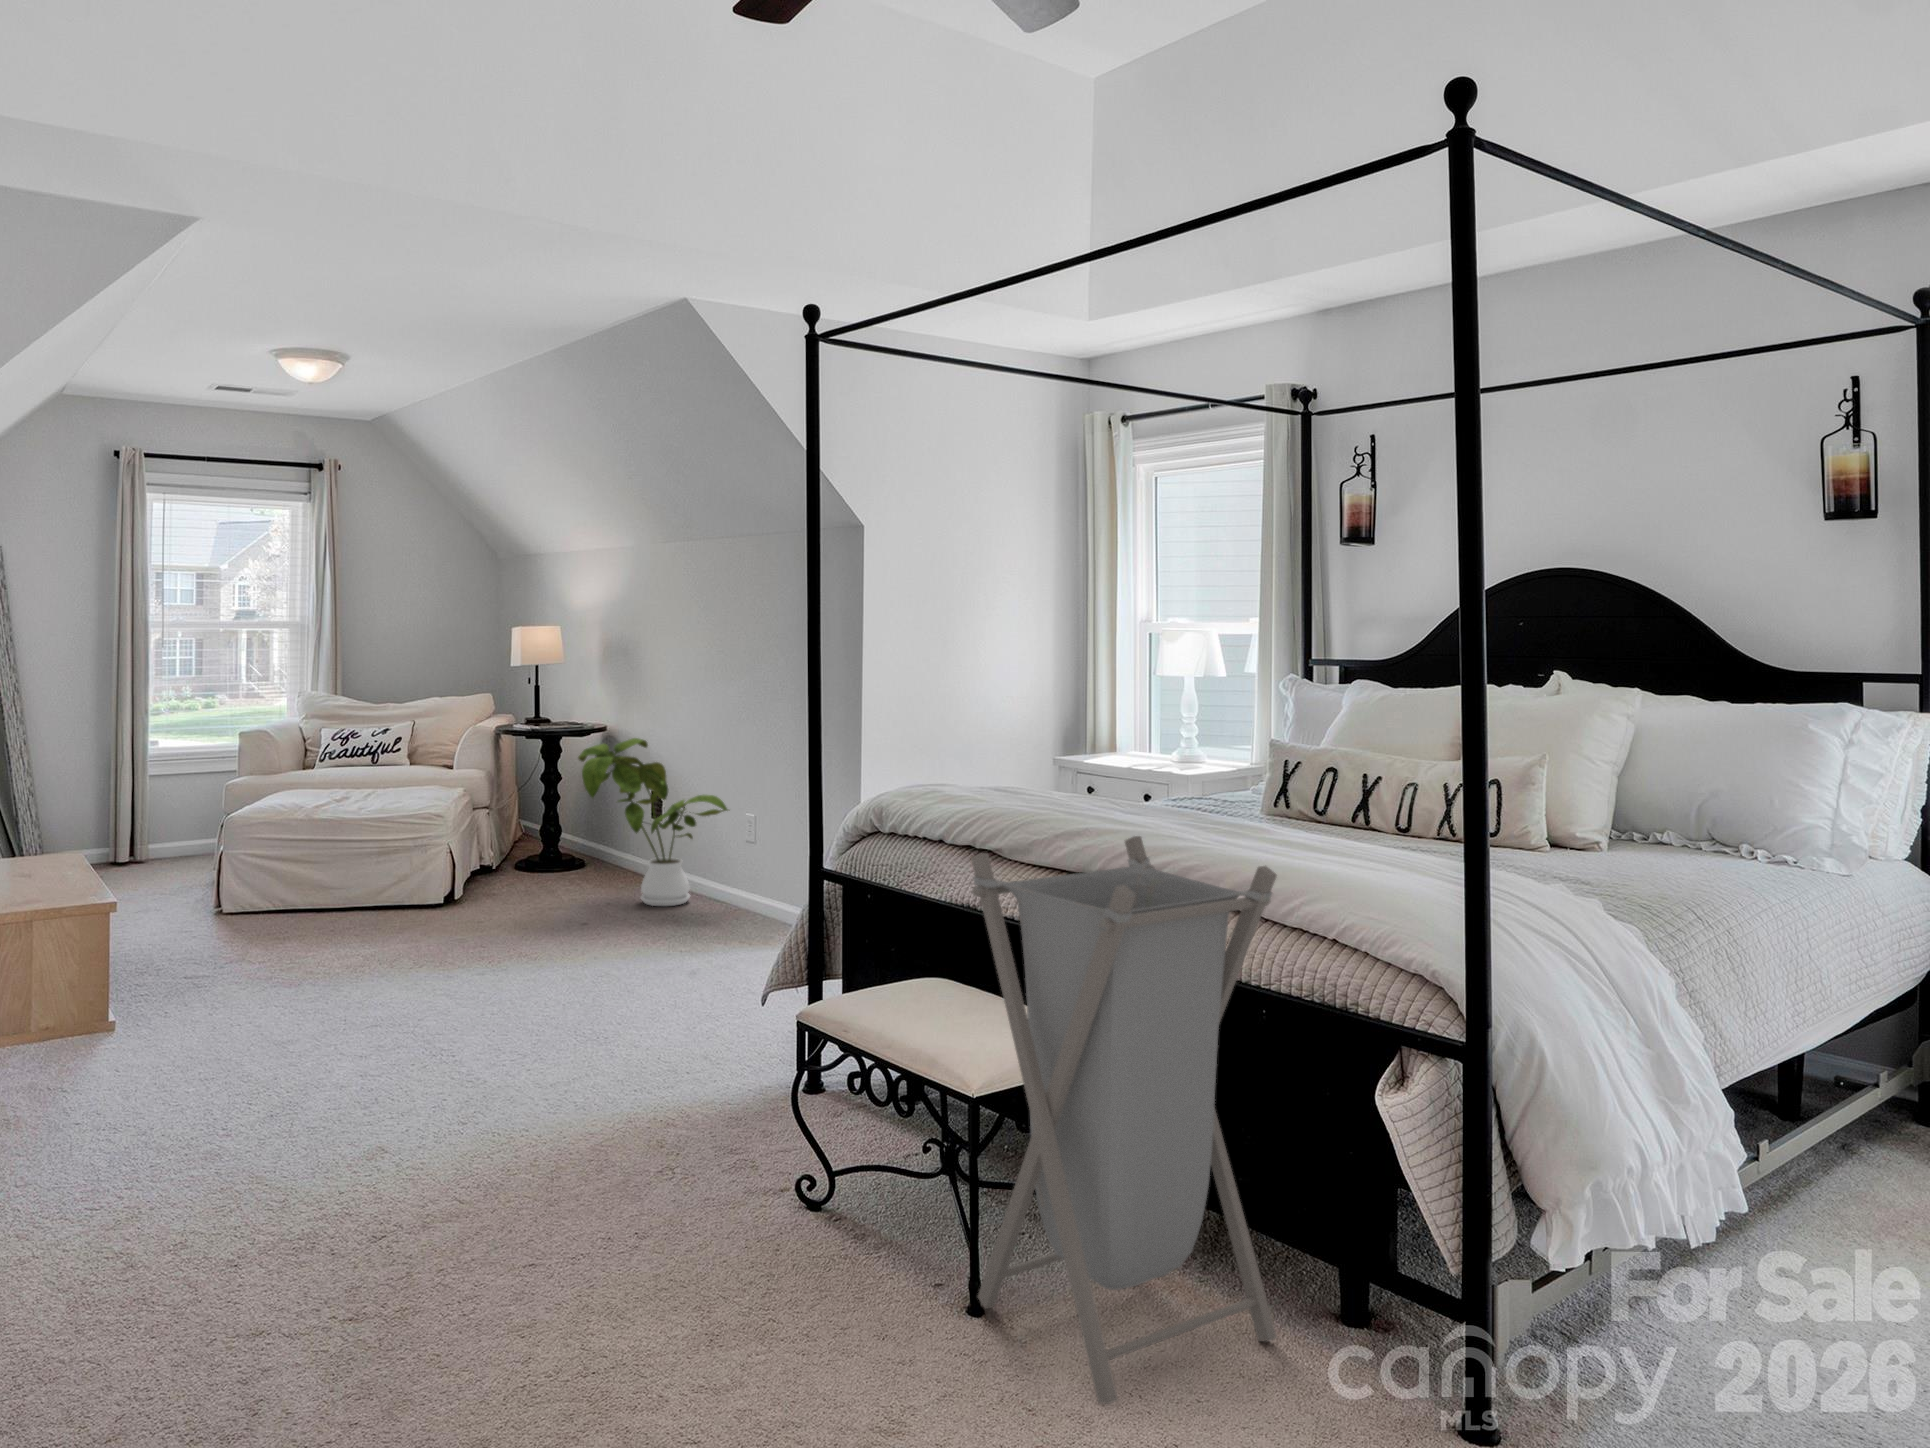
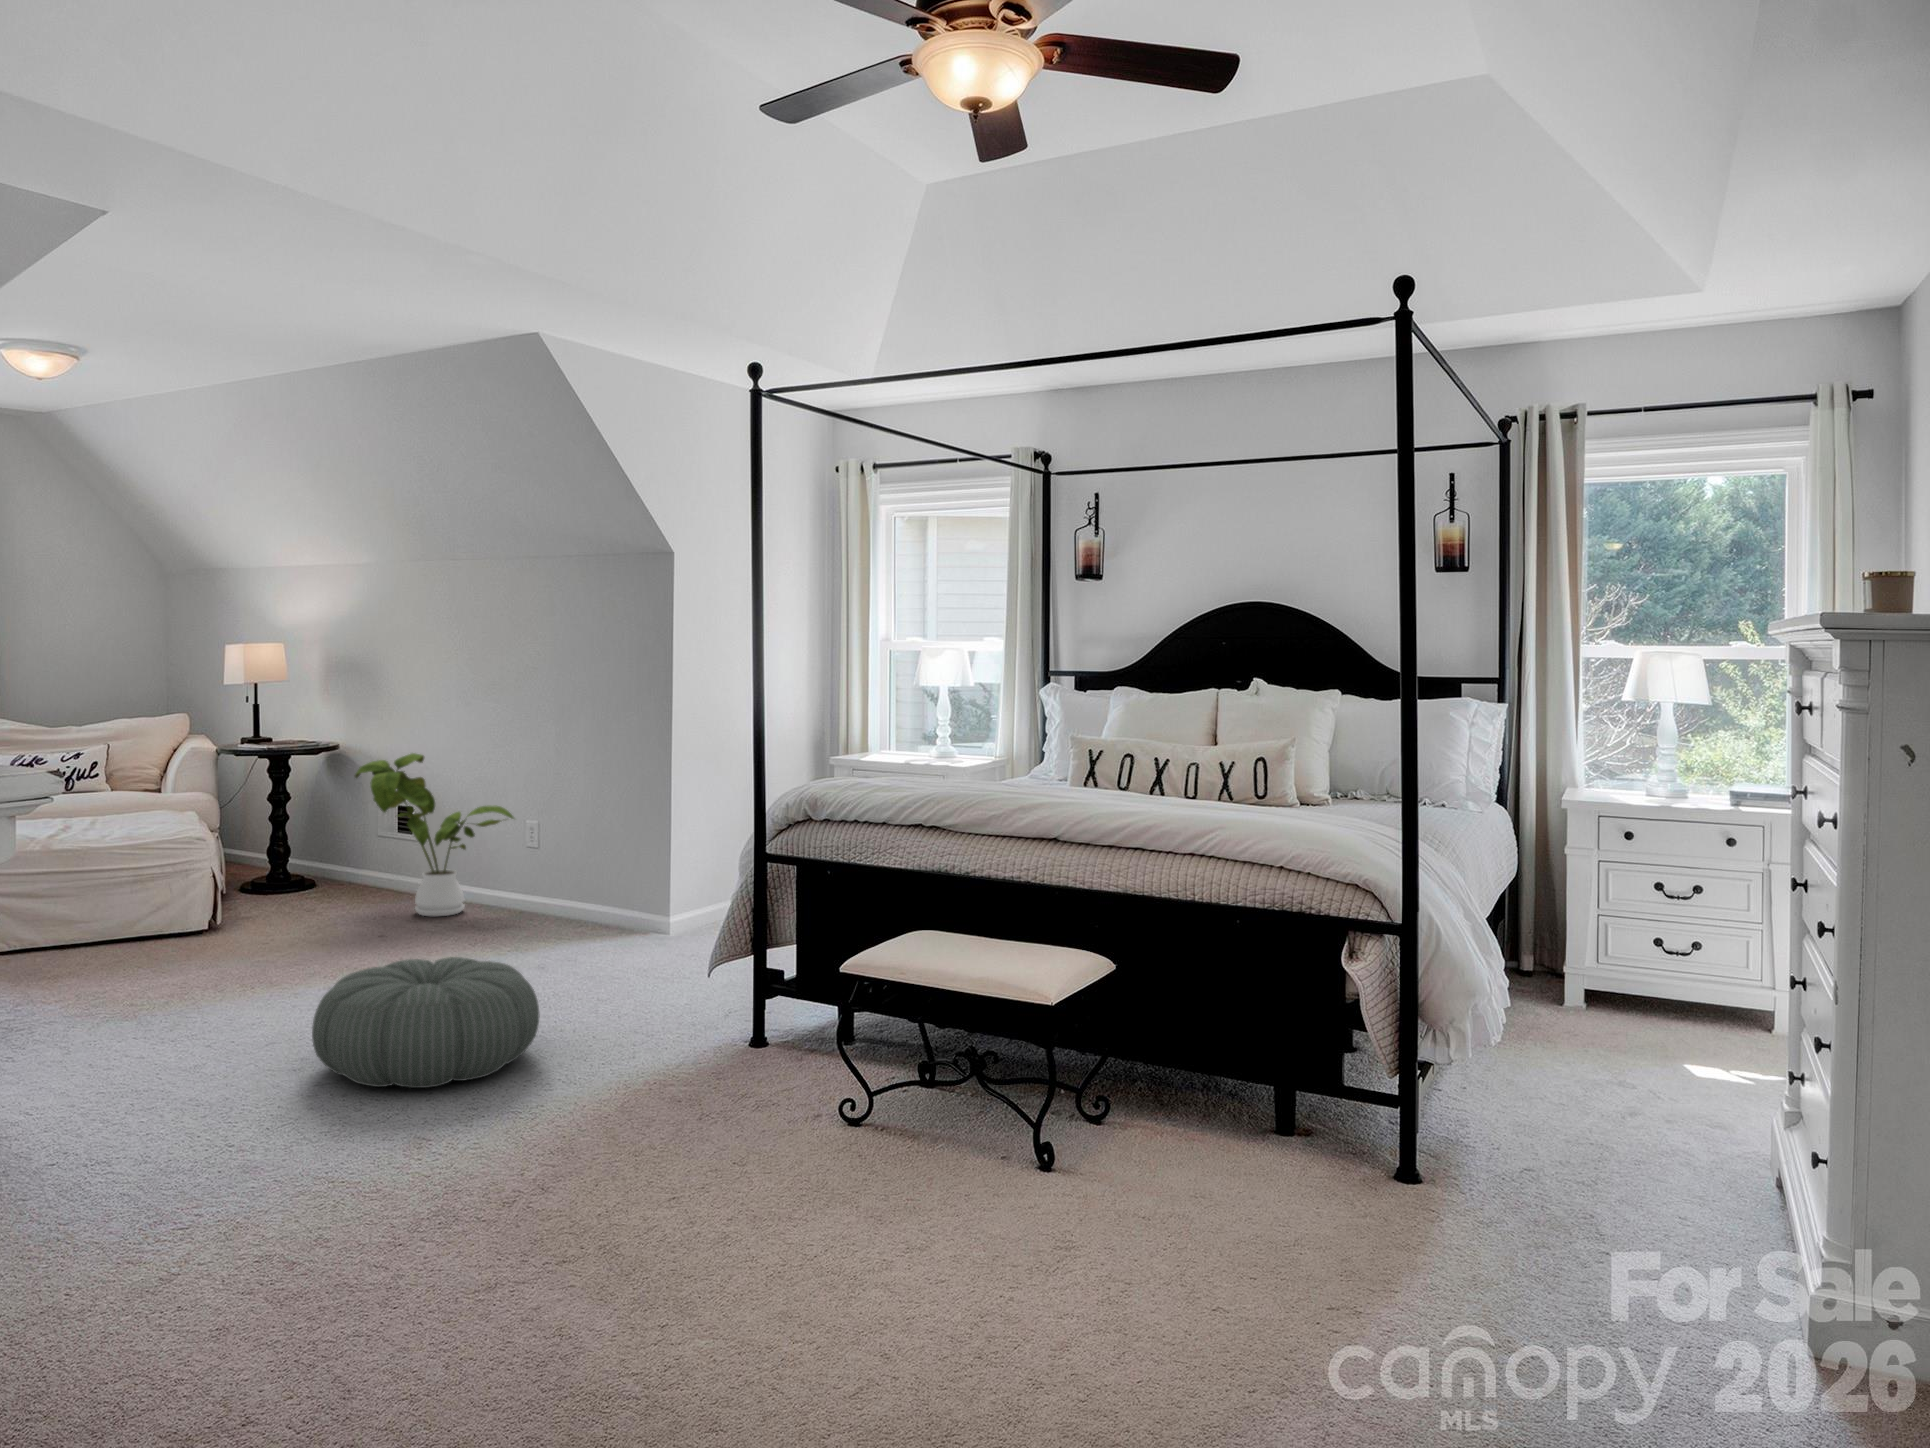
laundry hamper: present [971,836,1277,1404] -> none [1043,804,1258,1202]
pouf: none [342,957,581,1098] -> present [312,957,540,1088]

